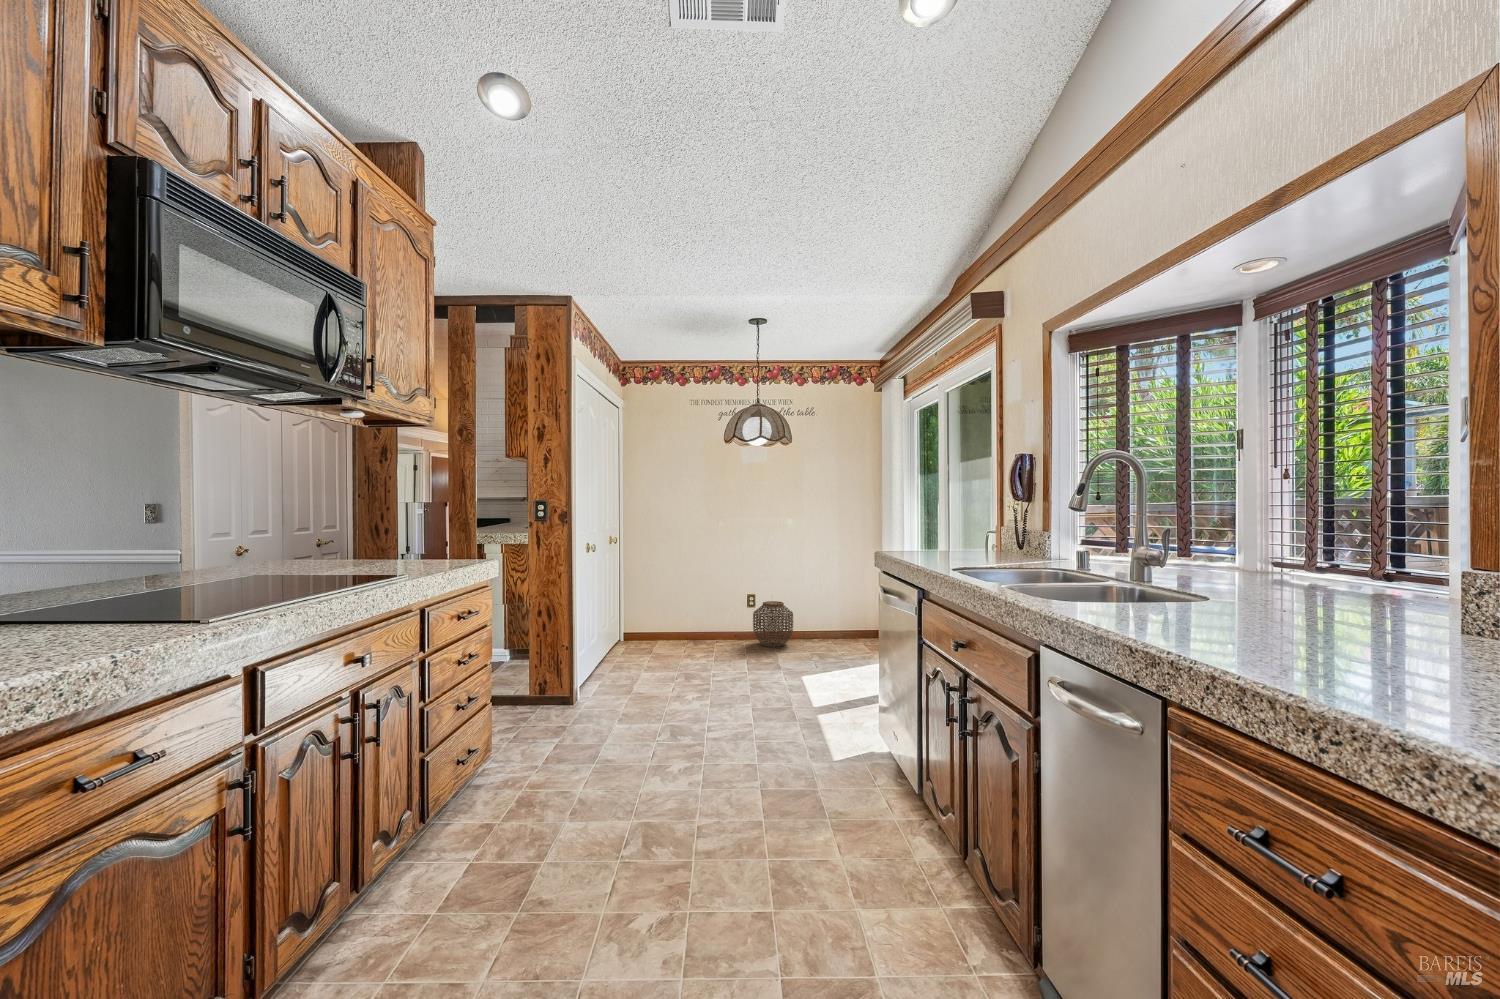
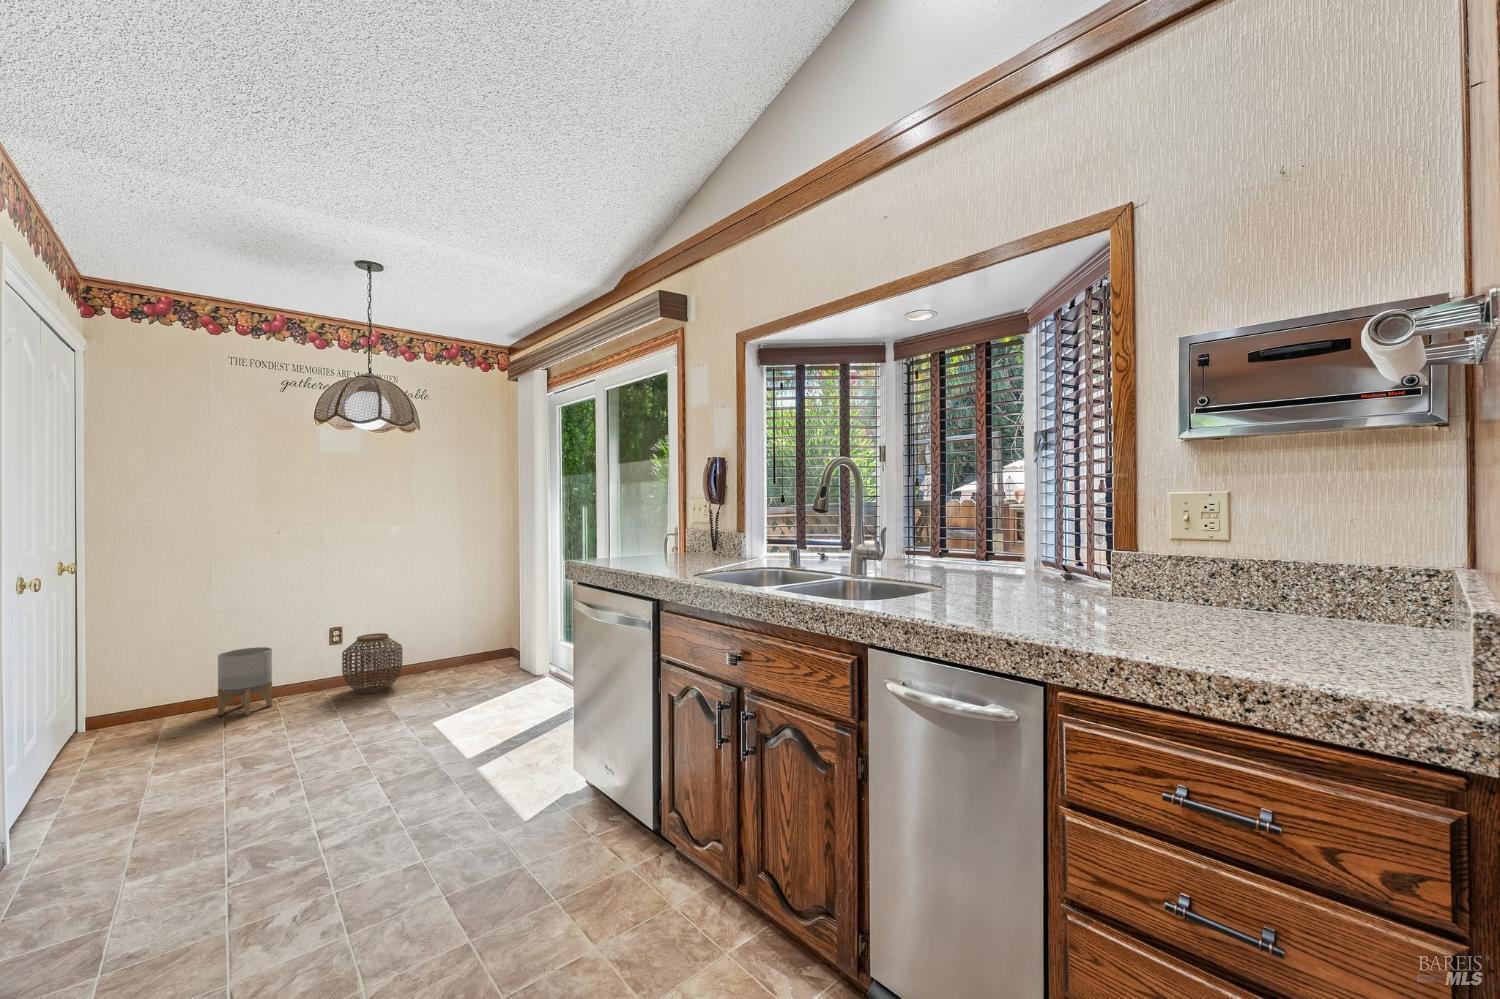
planter: none [681,601,711,647] -> present [218,647,272,715]

